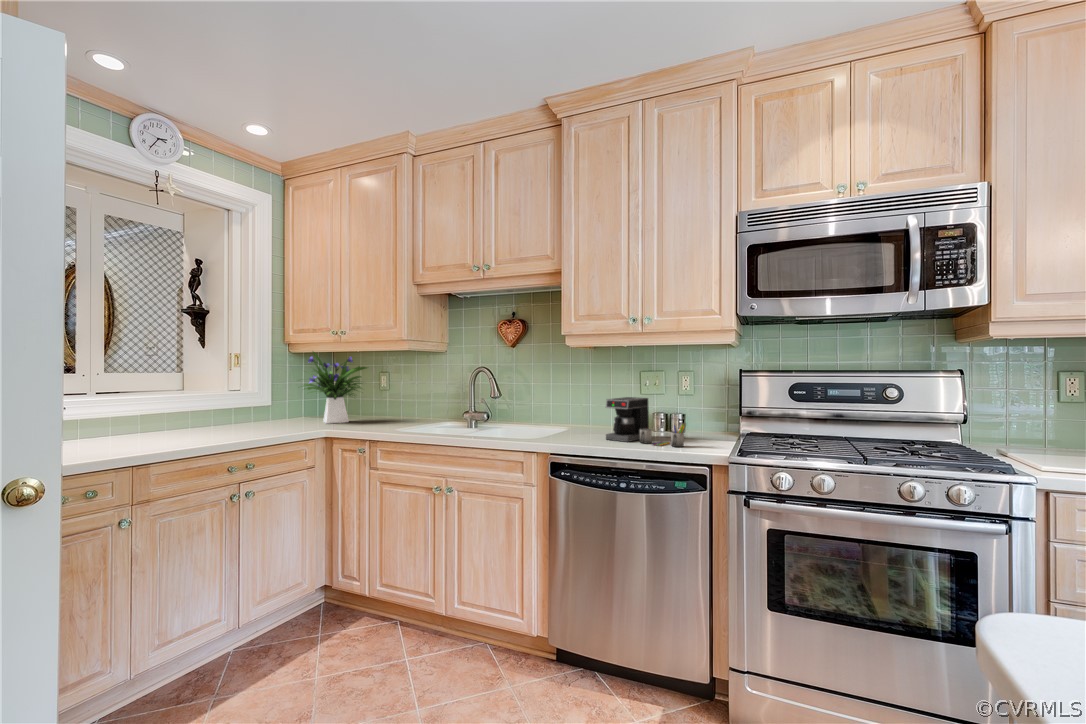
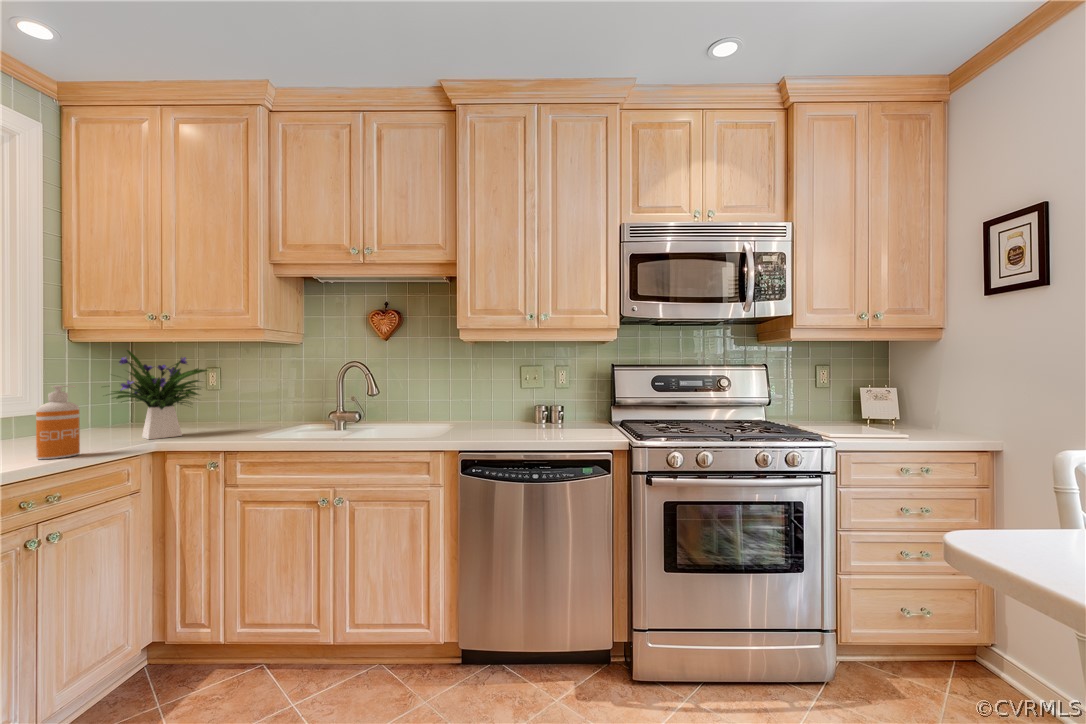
soap dispenser: none [255,379,280,433] -> present [36,385,80,459]
coffee maker: present [606,397,686,447] -> none [505,393,584,437]

